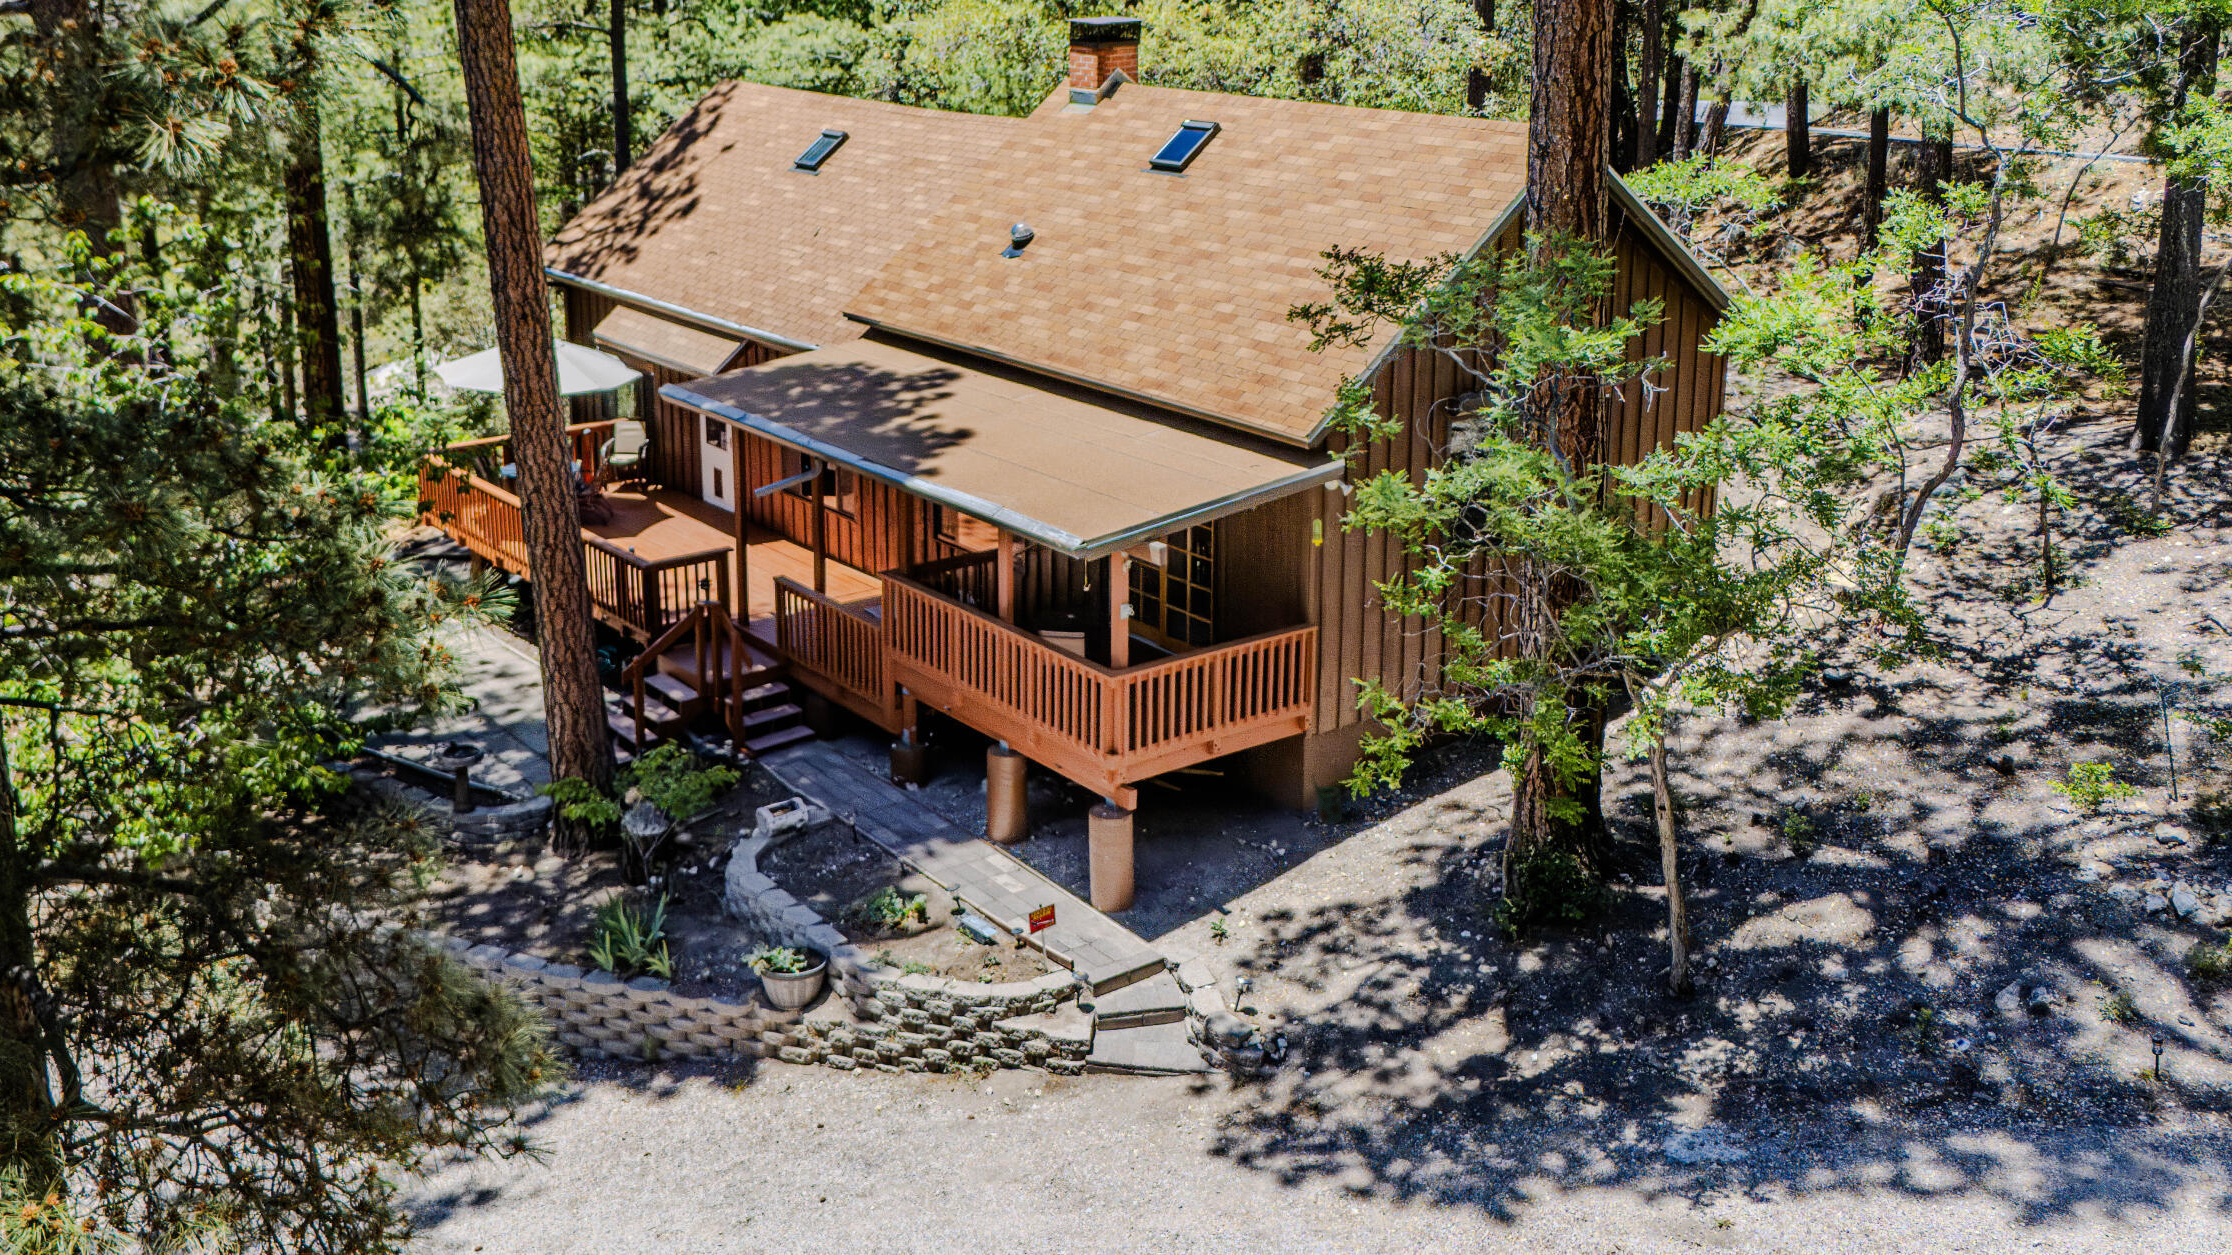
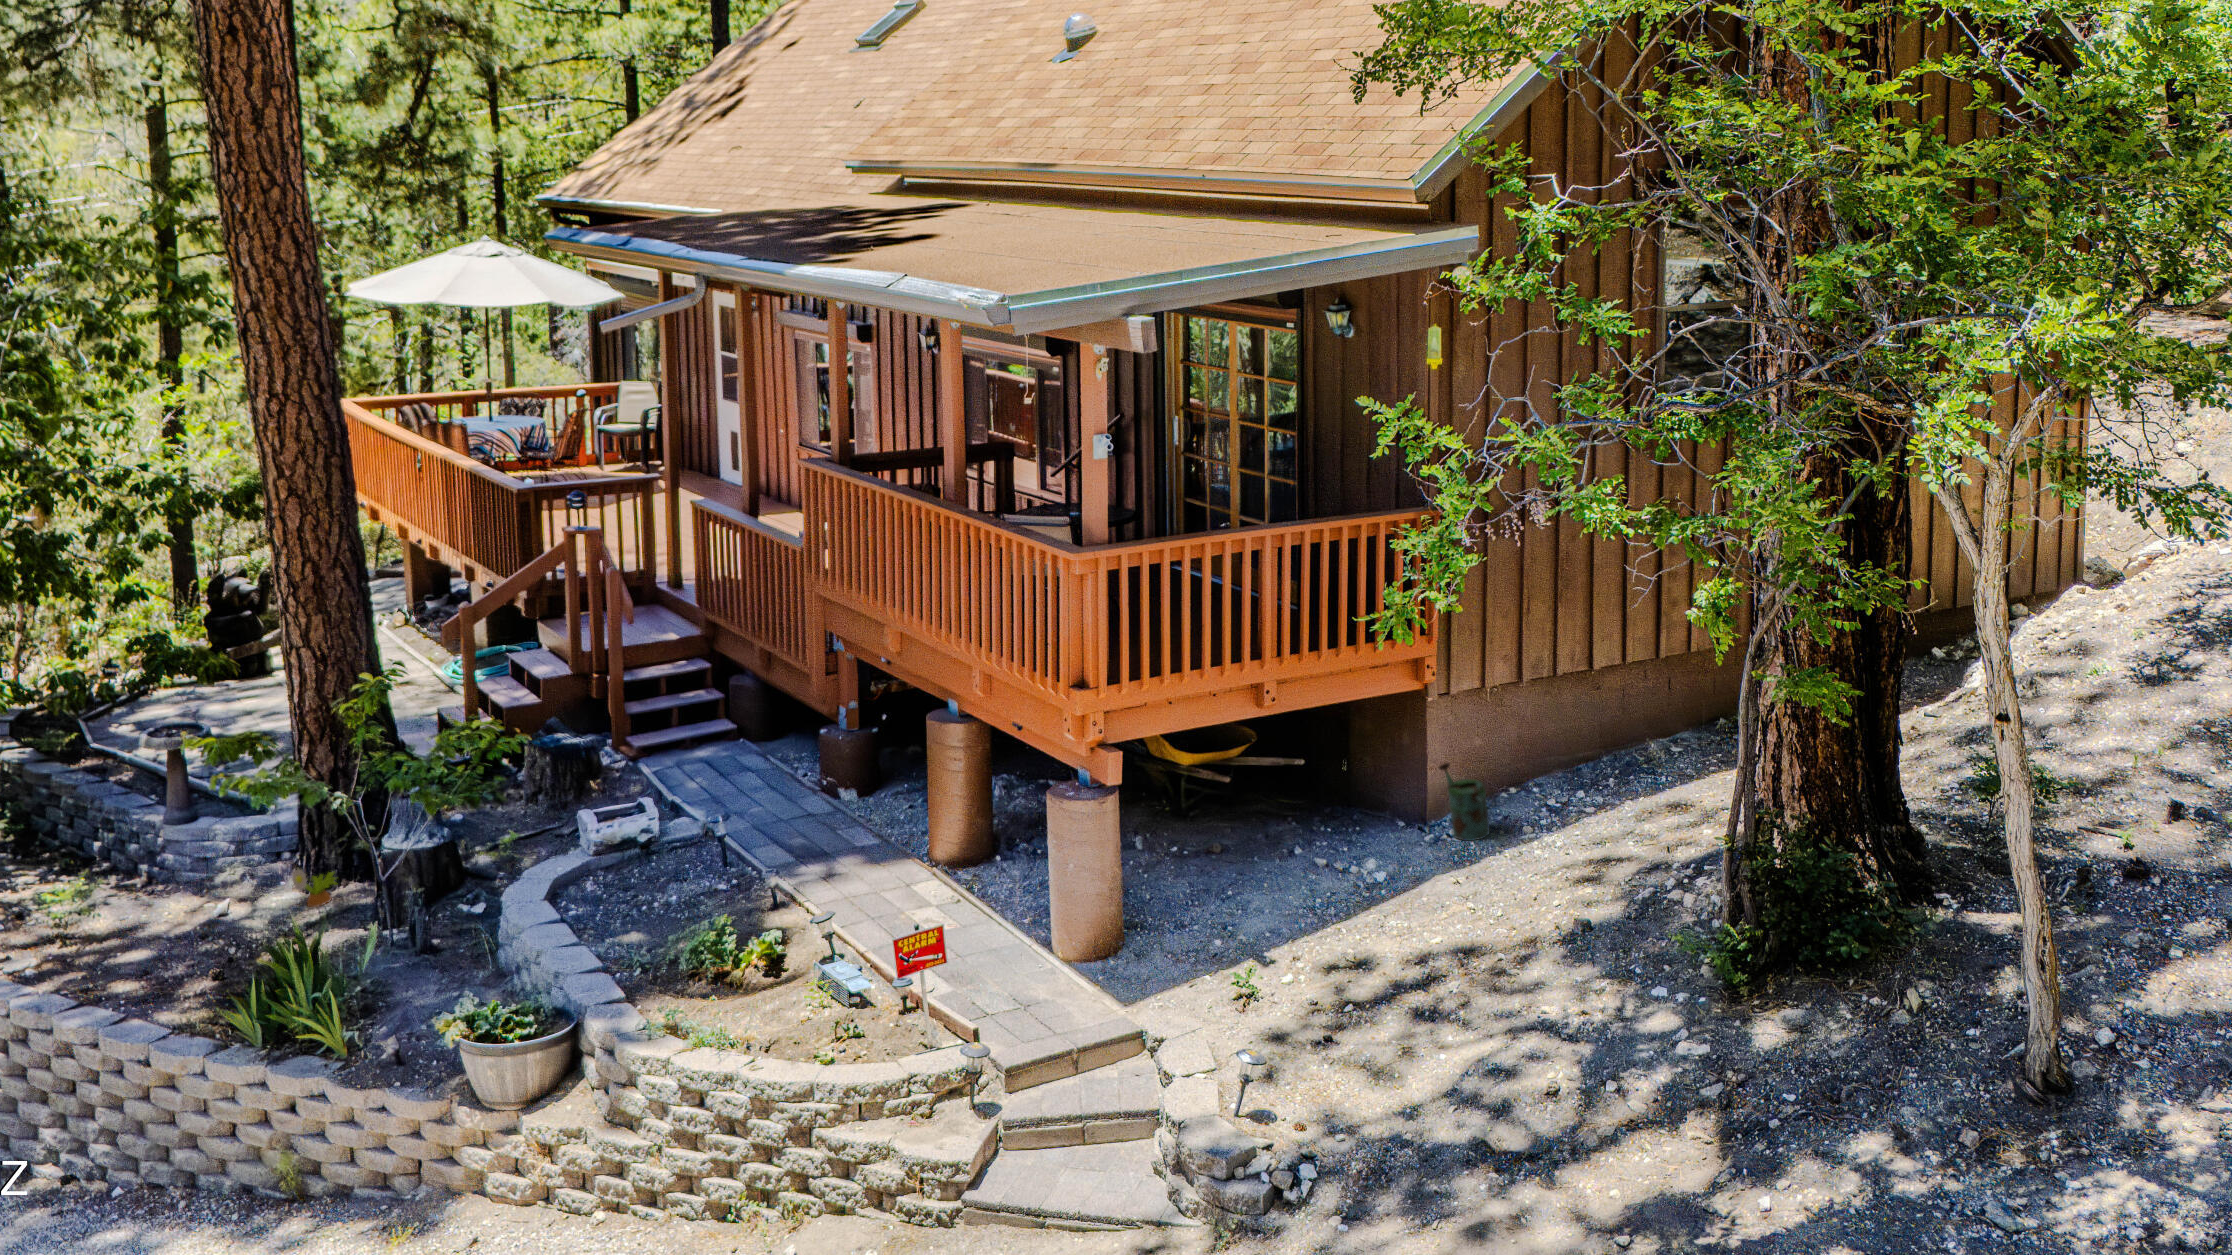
decorative plant: none [563,847,593,872] -> present [292,869,336,907]

